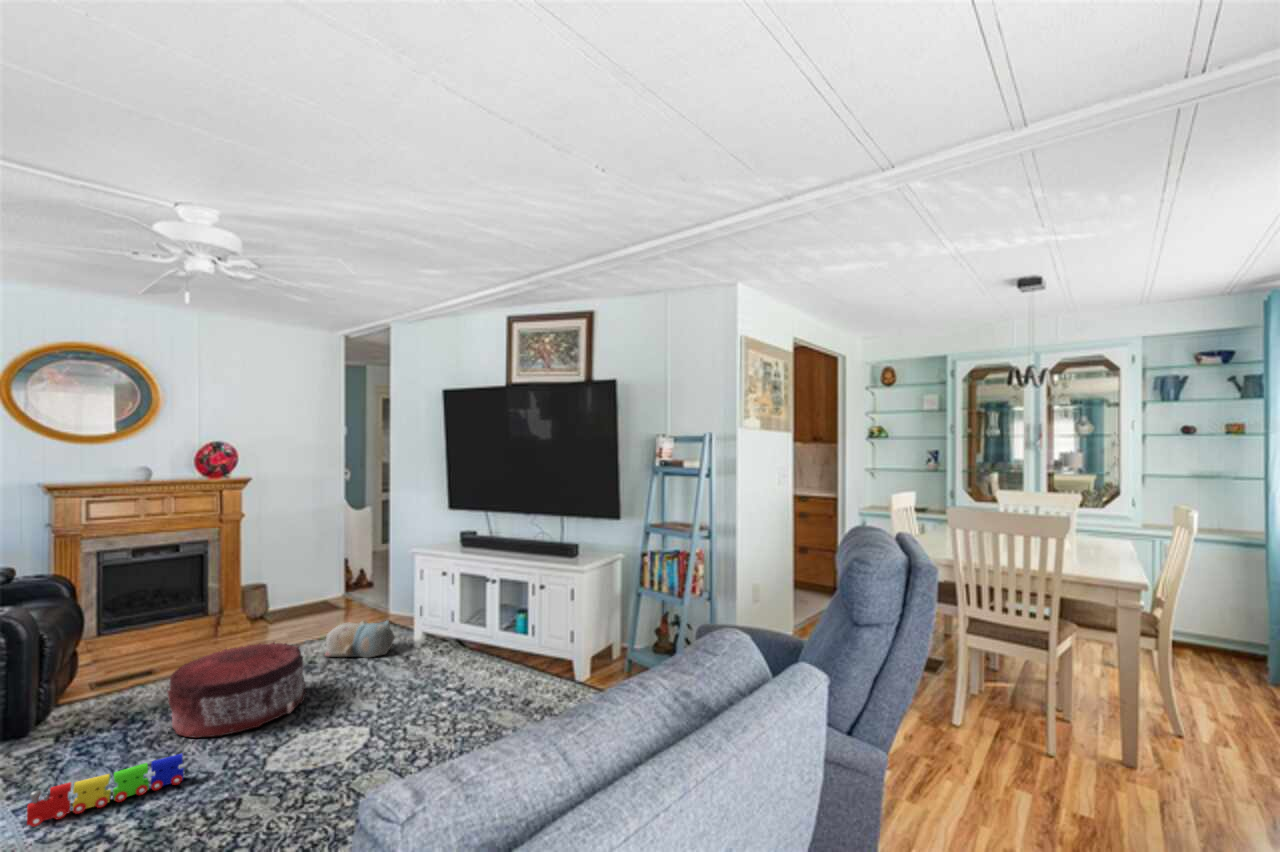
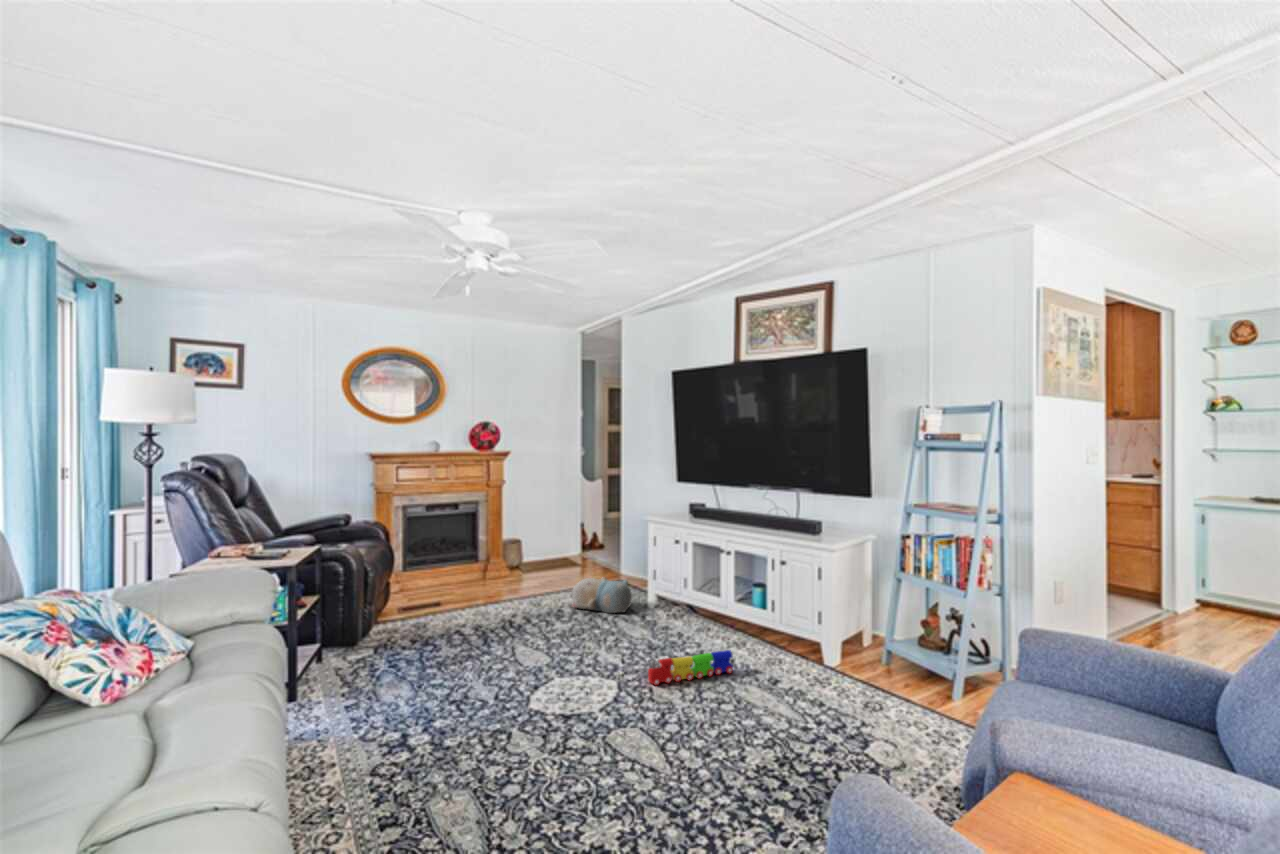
pouf: present [167,642,307,738] -> none [450,588,561,669]
toy train: present [27,754,185,826] -> present [648,650,733,685]

